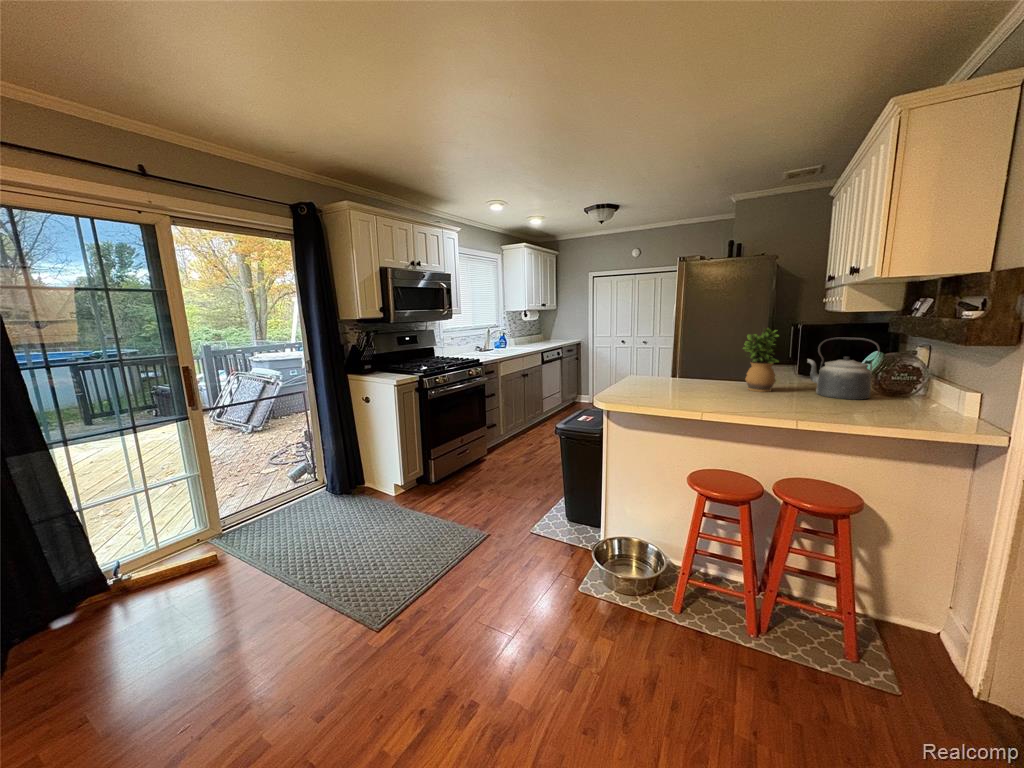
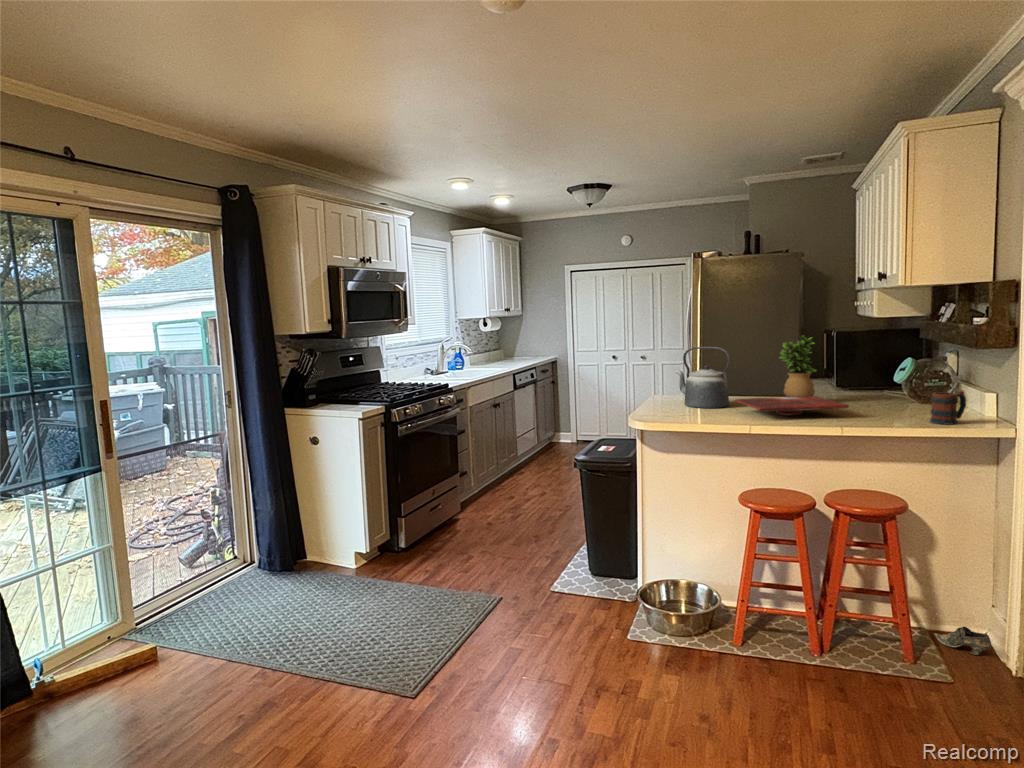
kettle: present [807,337,880,400] -> present [676,347,731,409]
cutting board: none [694,386,807,404] -> present [735,396,849,415]
mug: none [897,391,944,426] -> present [930,391,966,425]
shoe: none [880,625,946,659] -> present [934,627,991,655]

